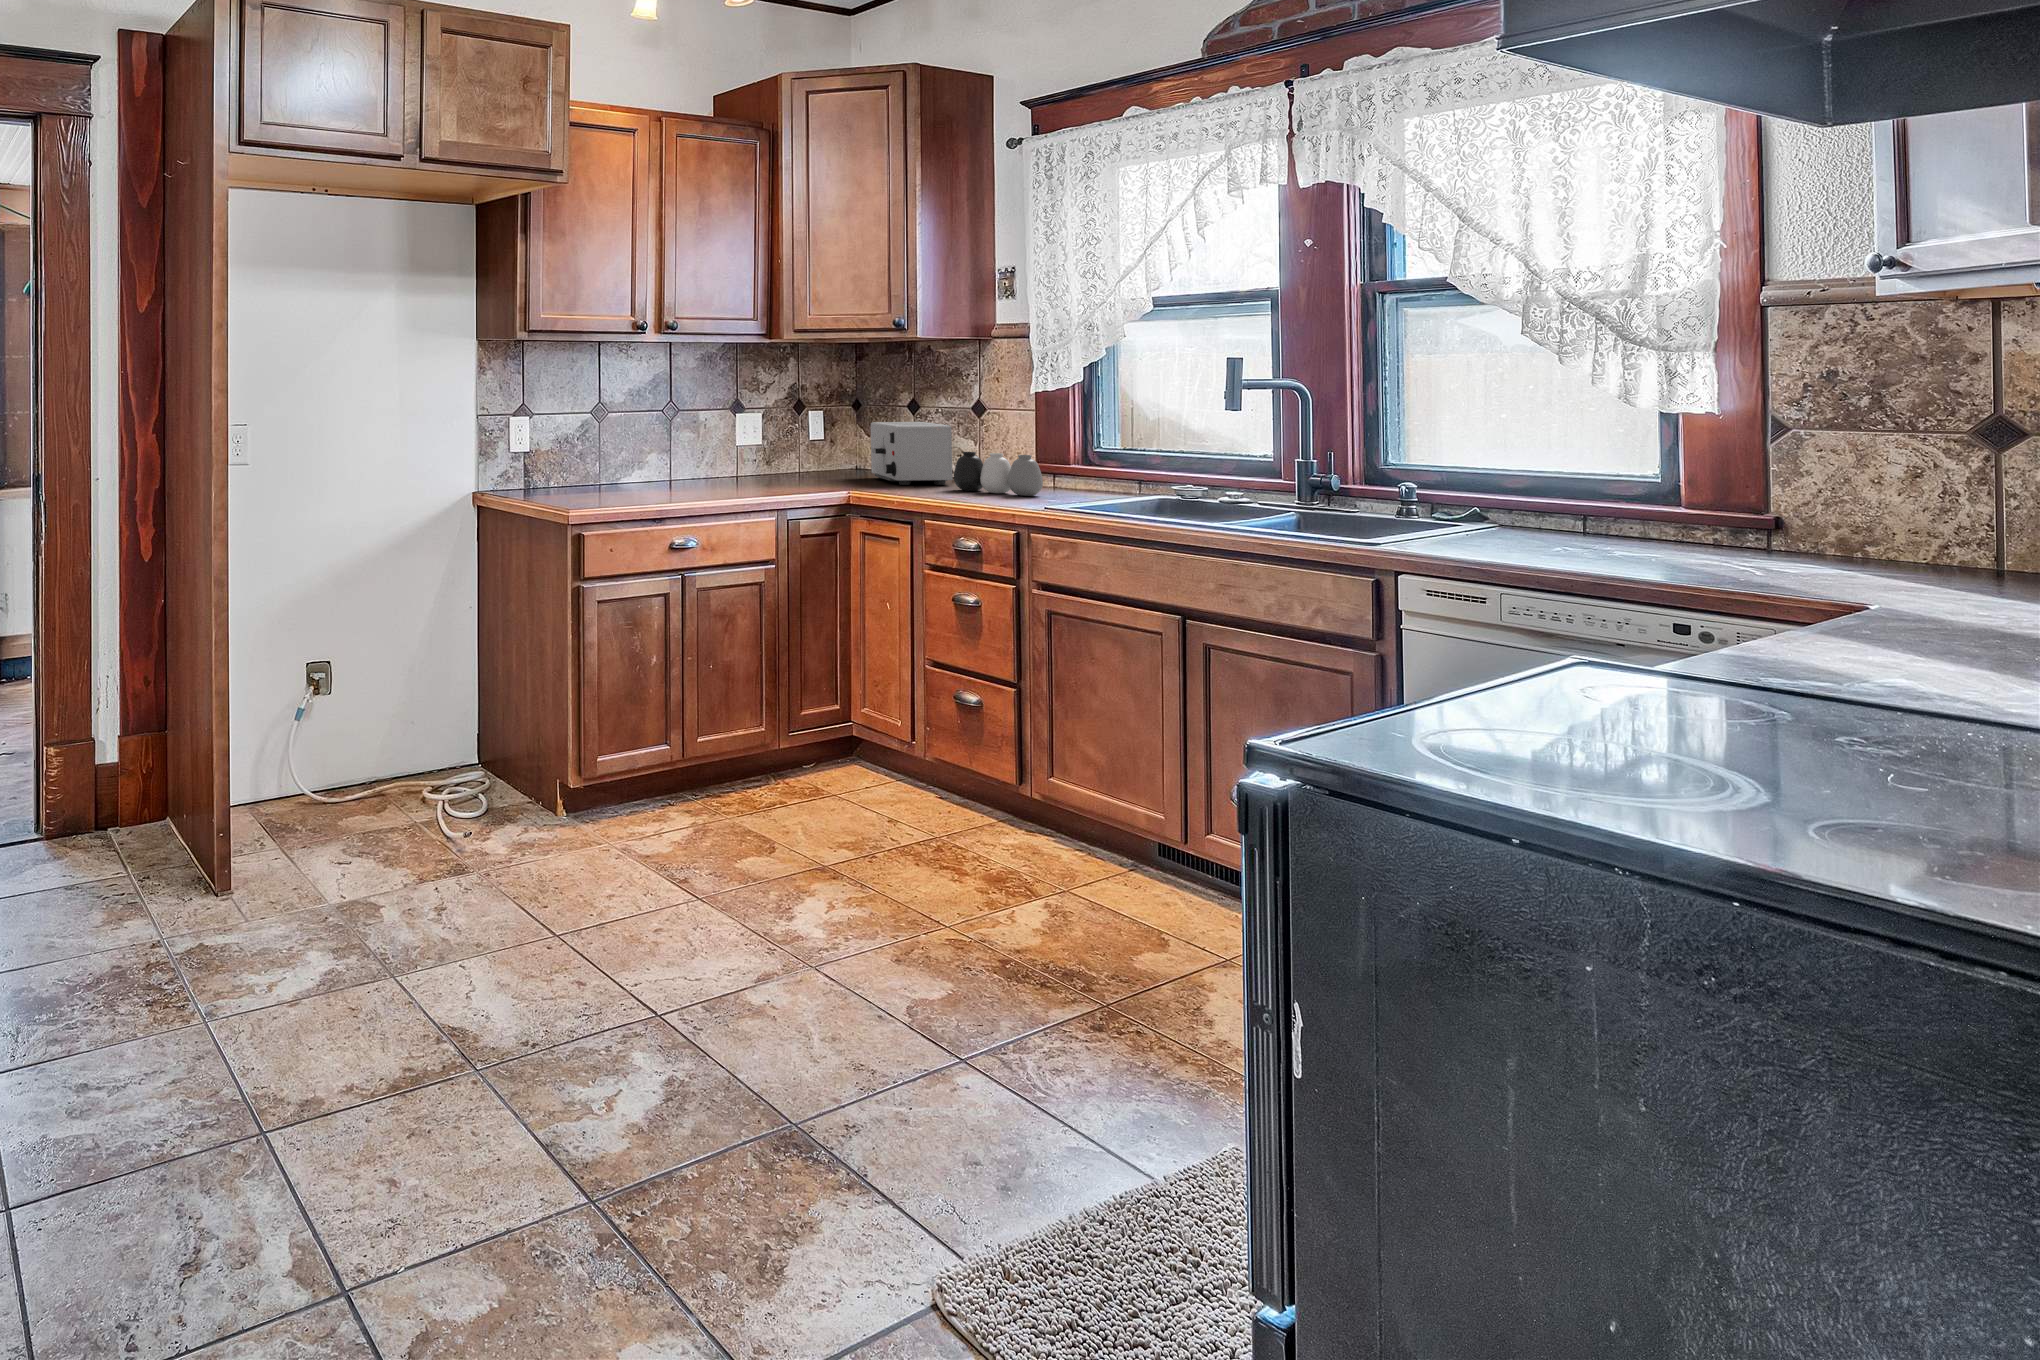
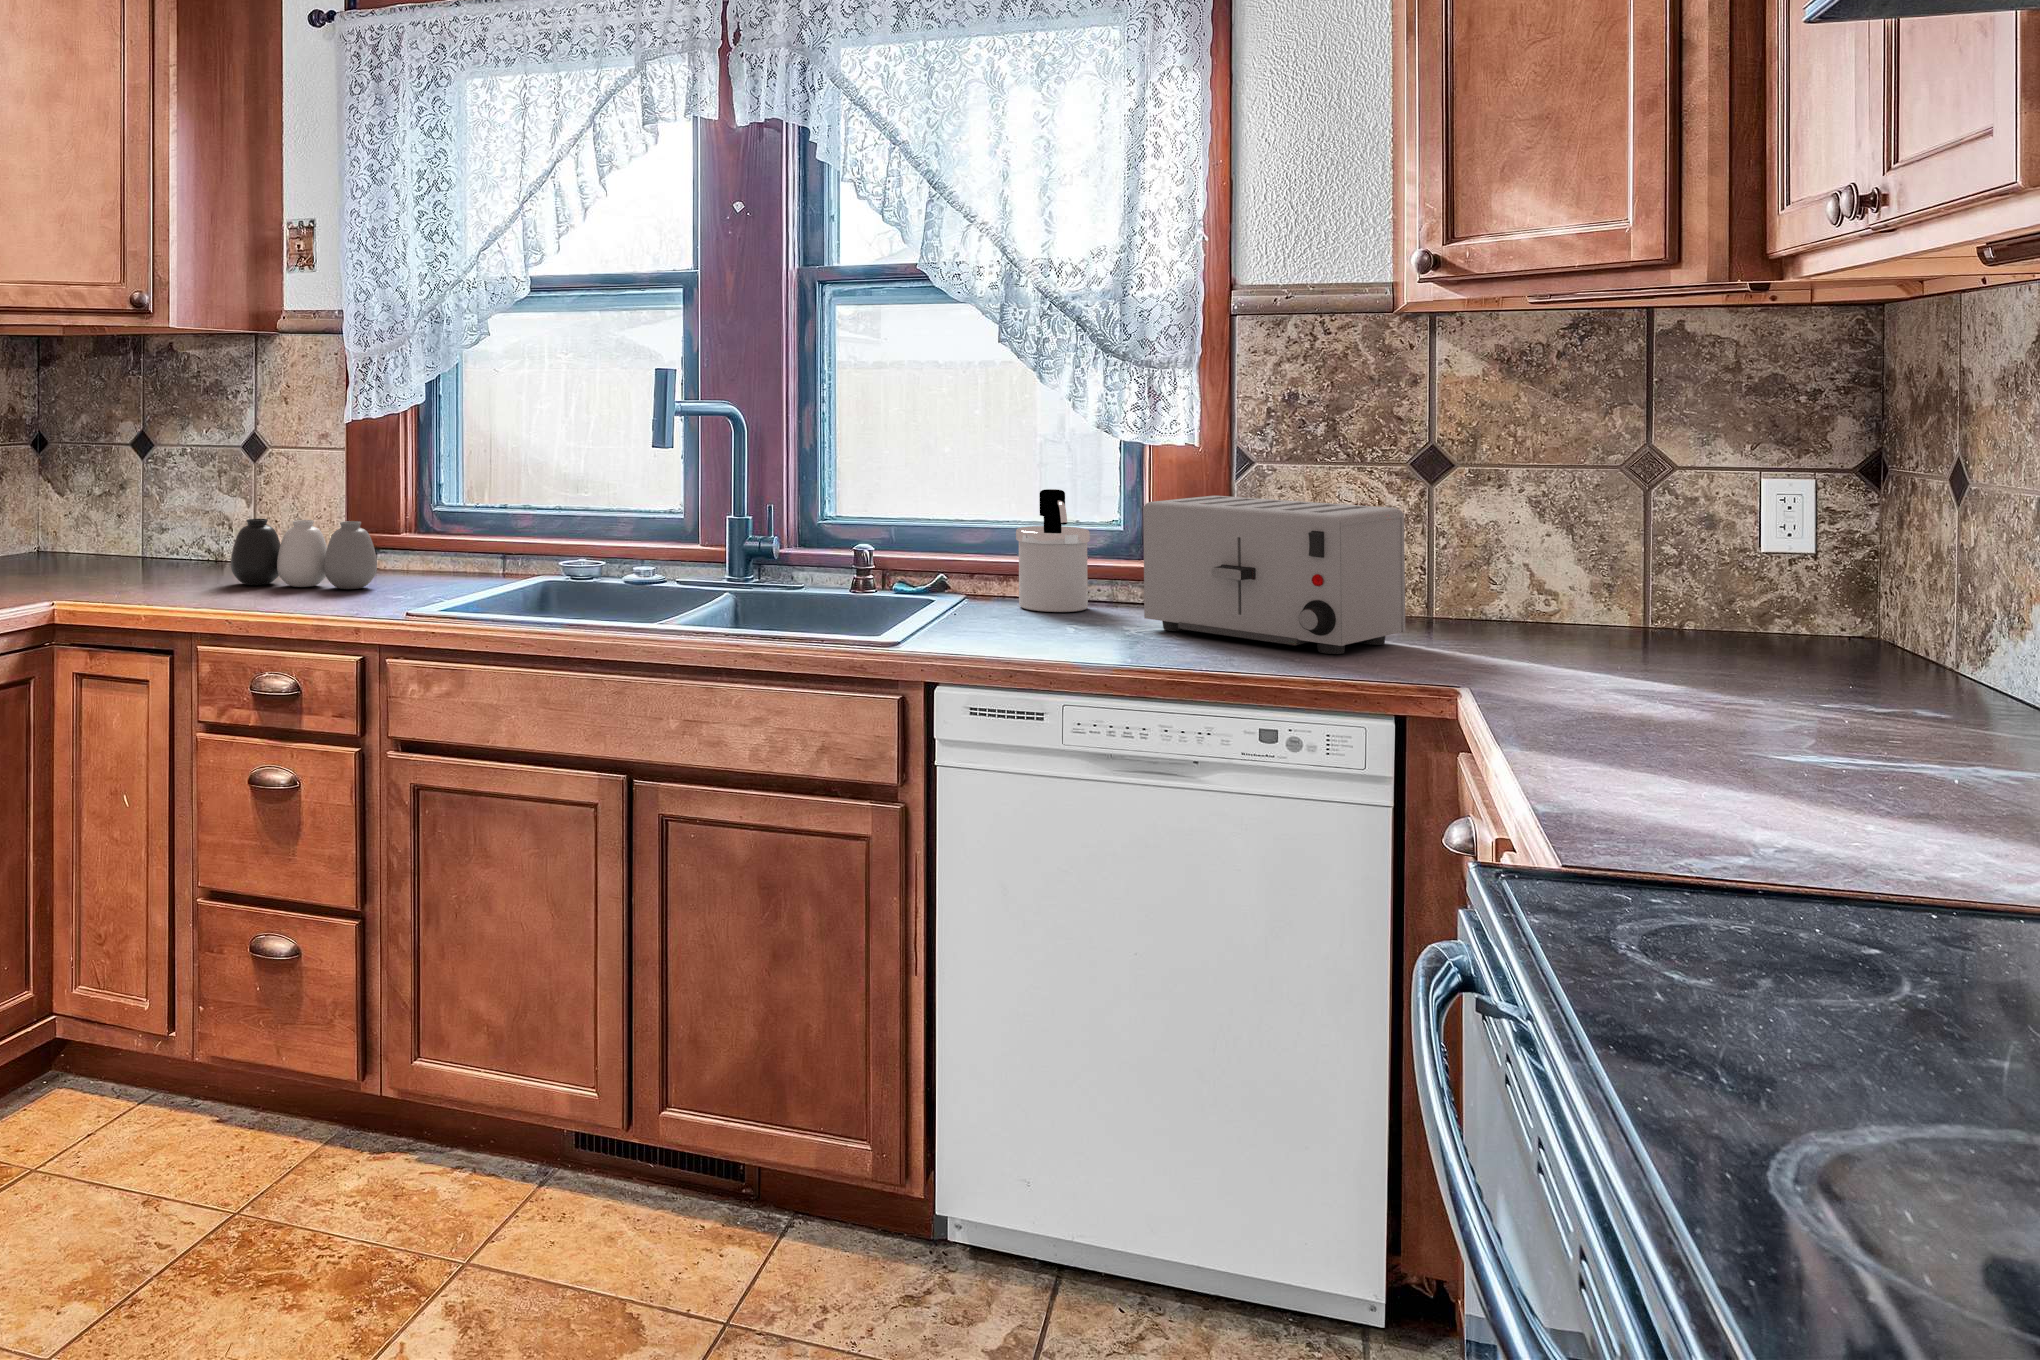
toaster: present [871,422,953,485] -> present [1143,496,1405,654]
soap dispenser: none [1537,448,1611,542] -> present [1016,489,1090,612]

